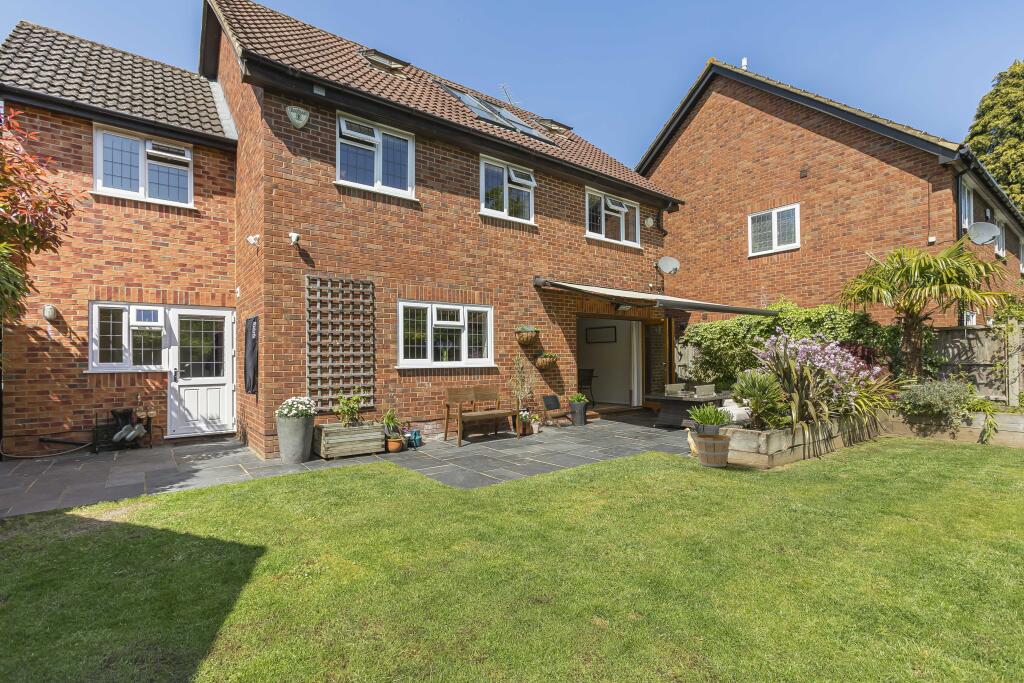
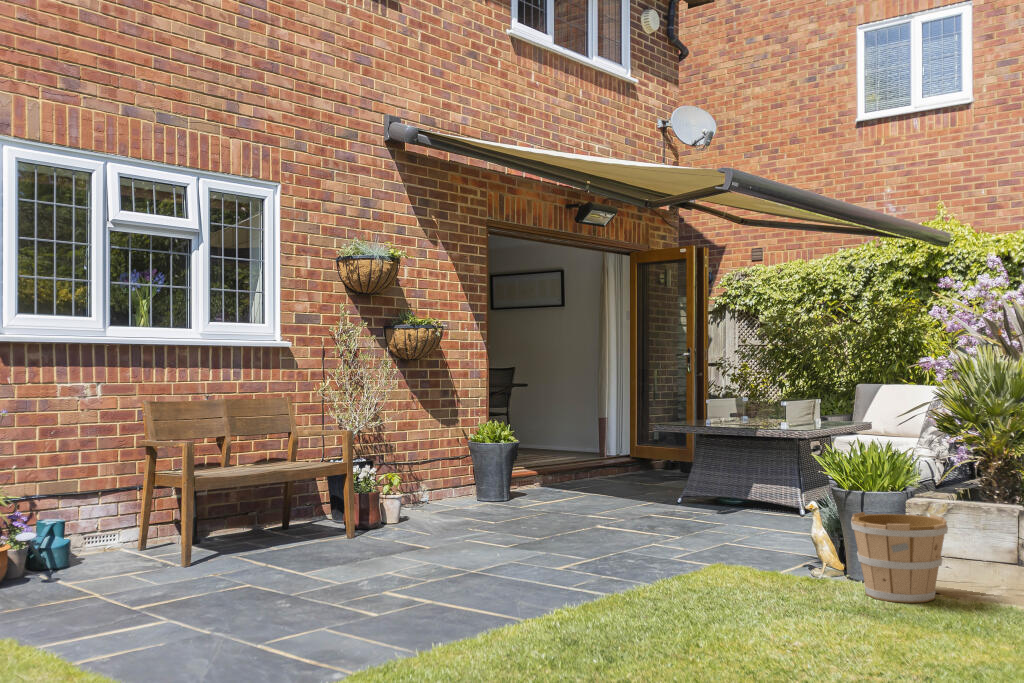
lounge chair: present [540,394,577,428] -> none [399,423,497,509]

